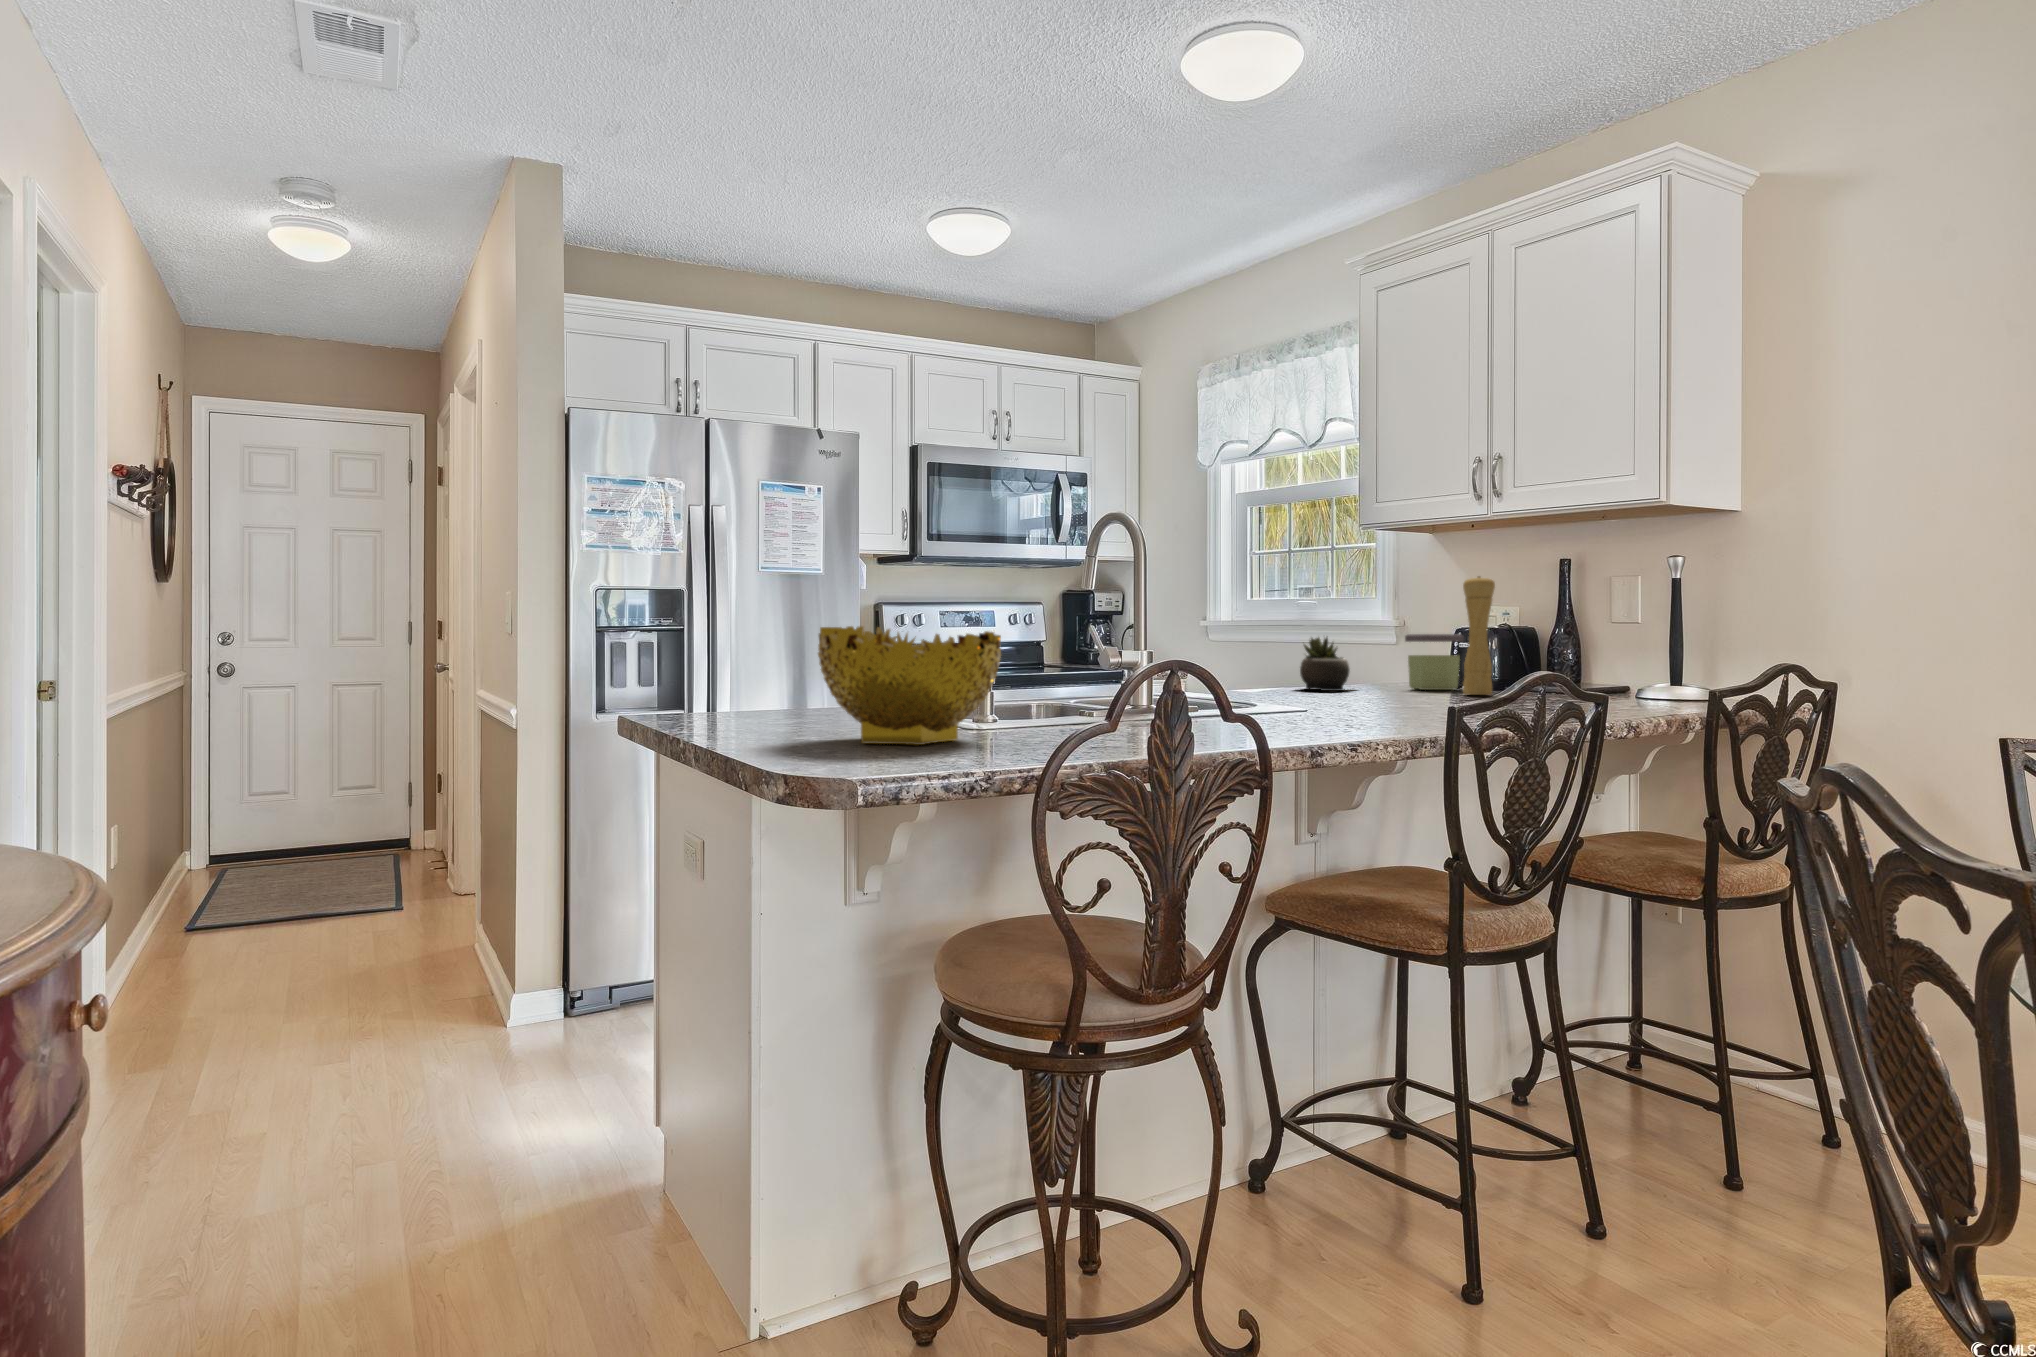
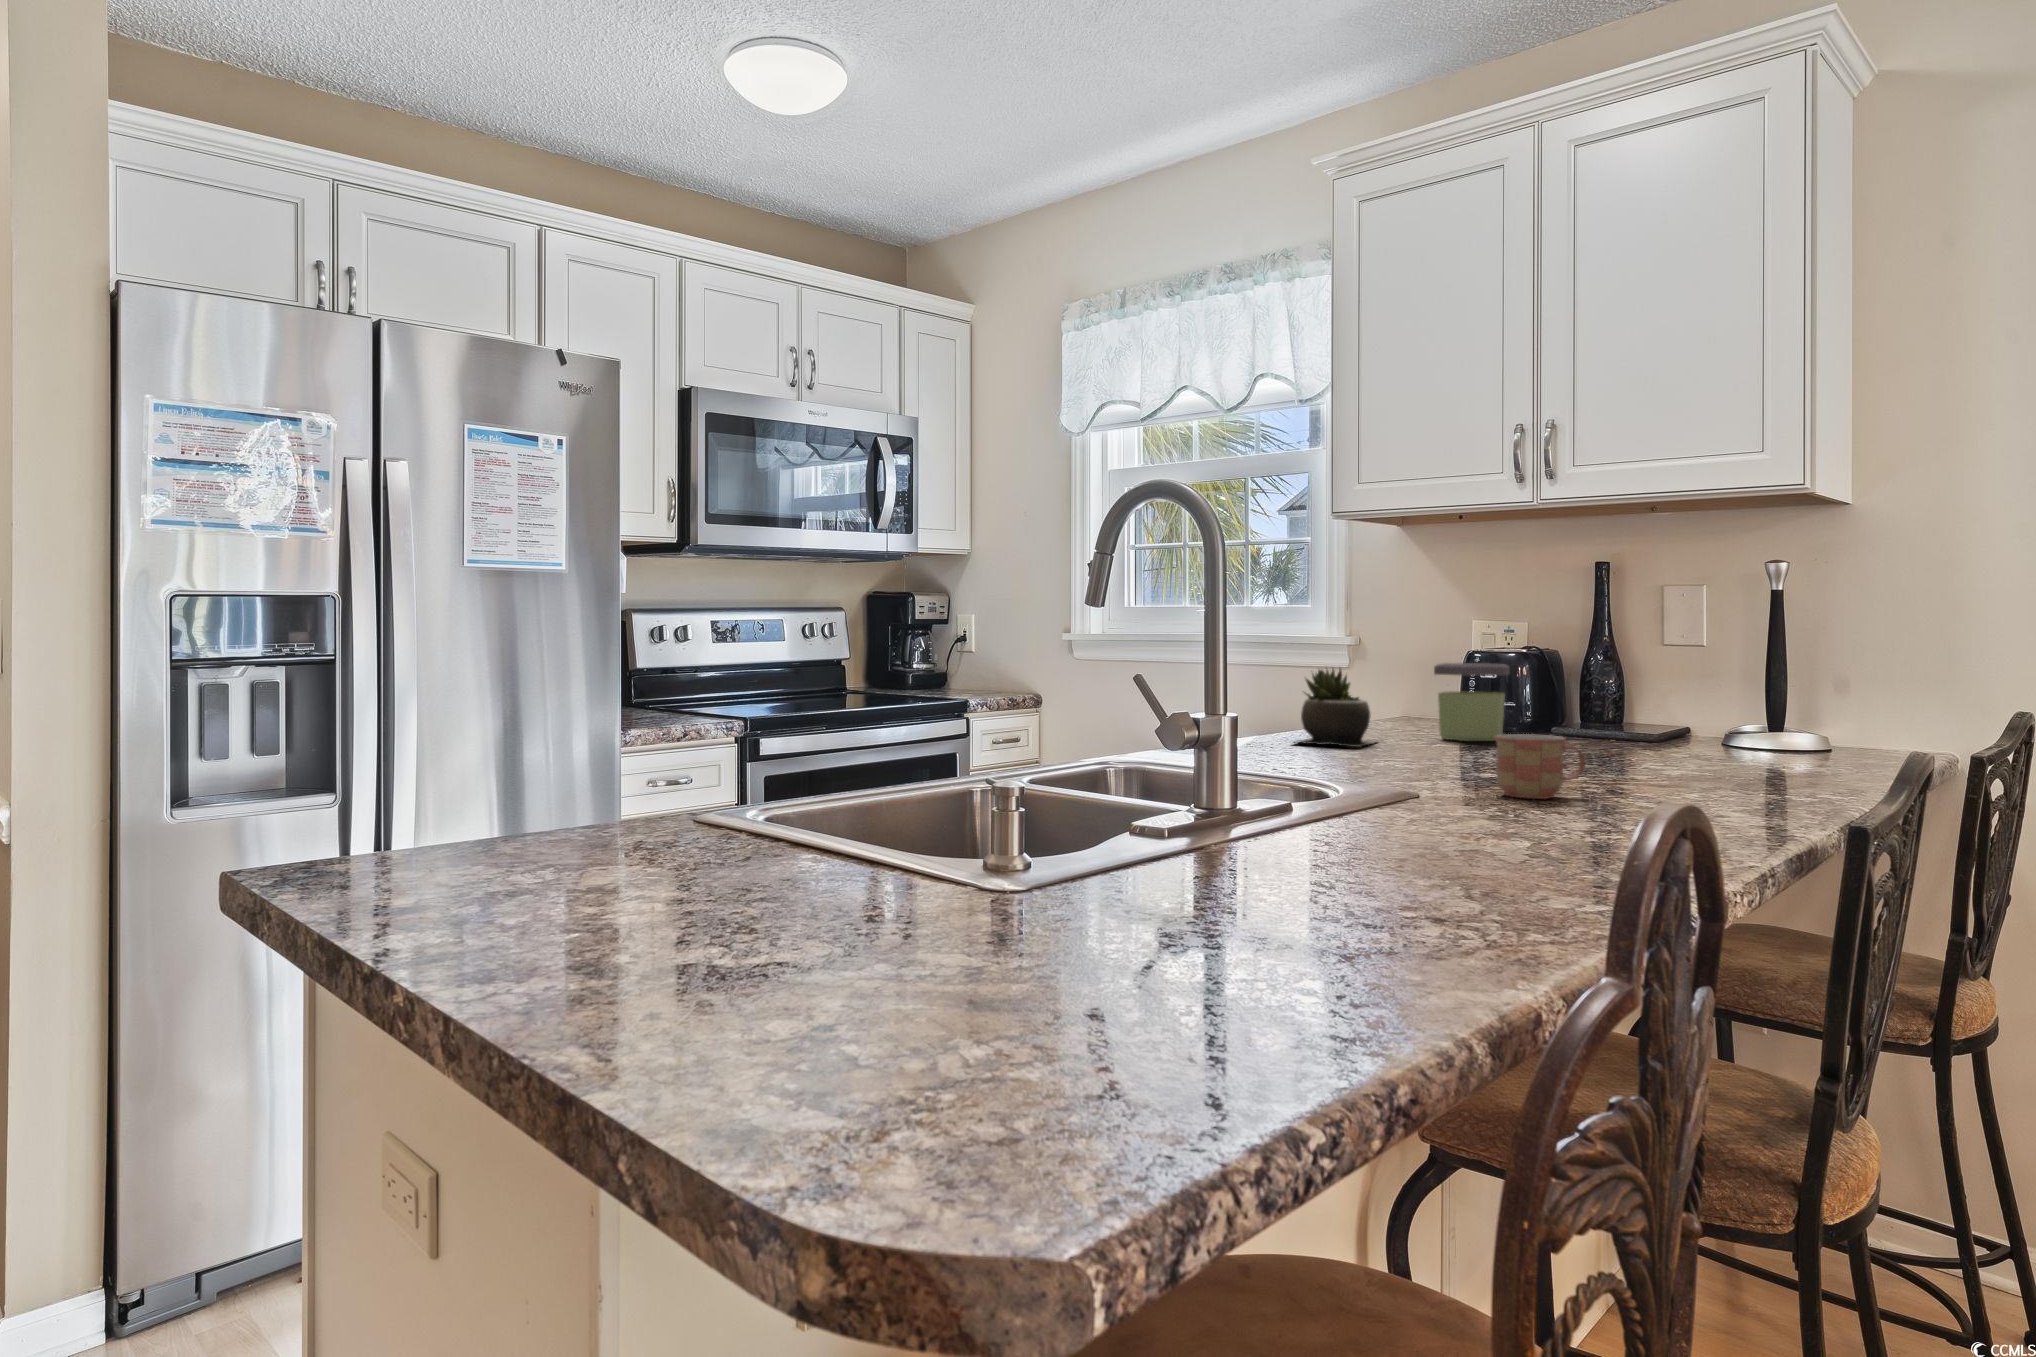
pepper mill: present [1463,576,1495,695] -> none [1540,587,1586,752]
decorative bowl: present [818,626,1001,745] -> none [753,702,1173,996]
mug: none [1353,671,1410,711] -> present [1495,734,1585,799]

